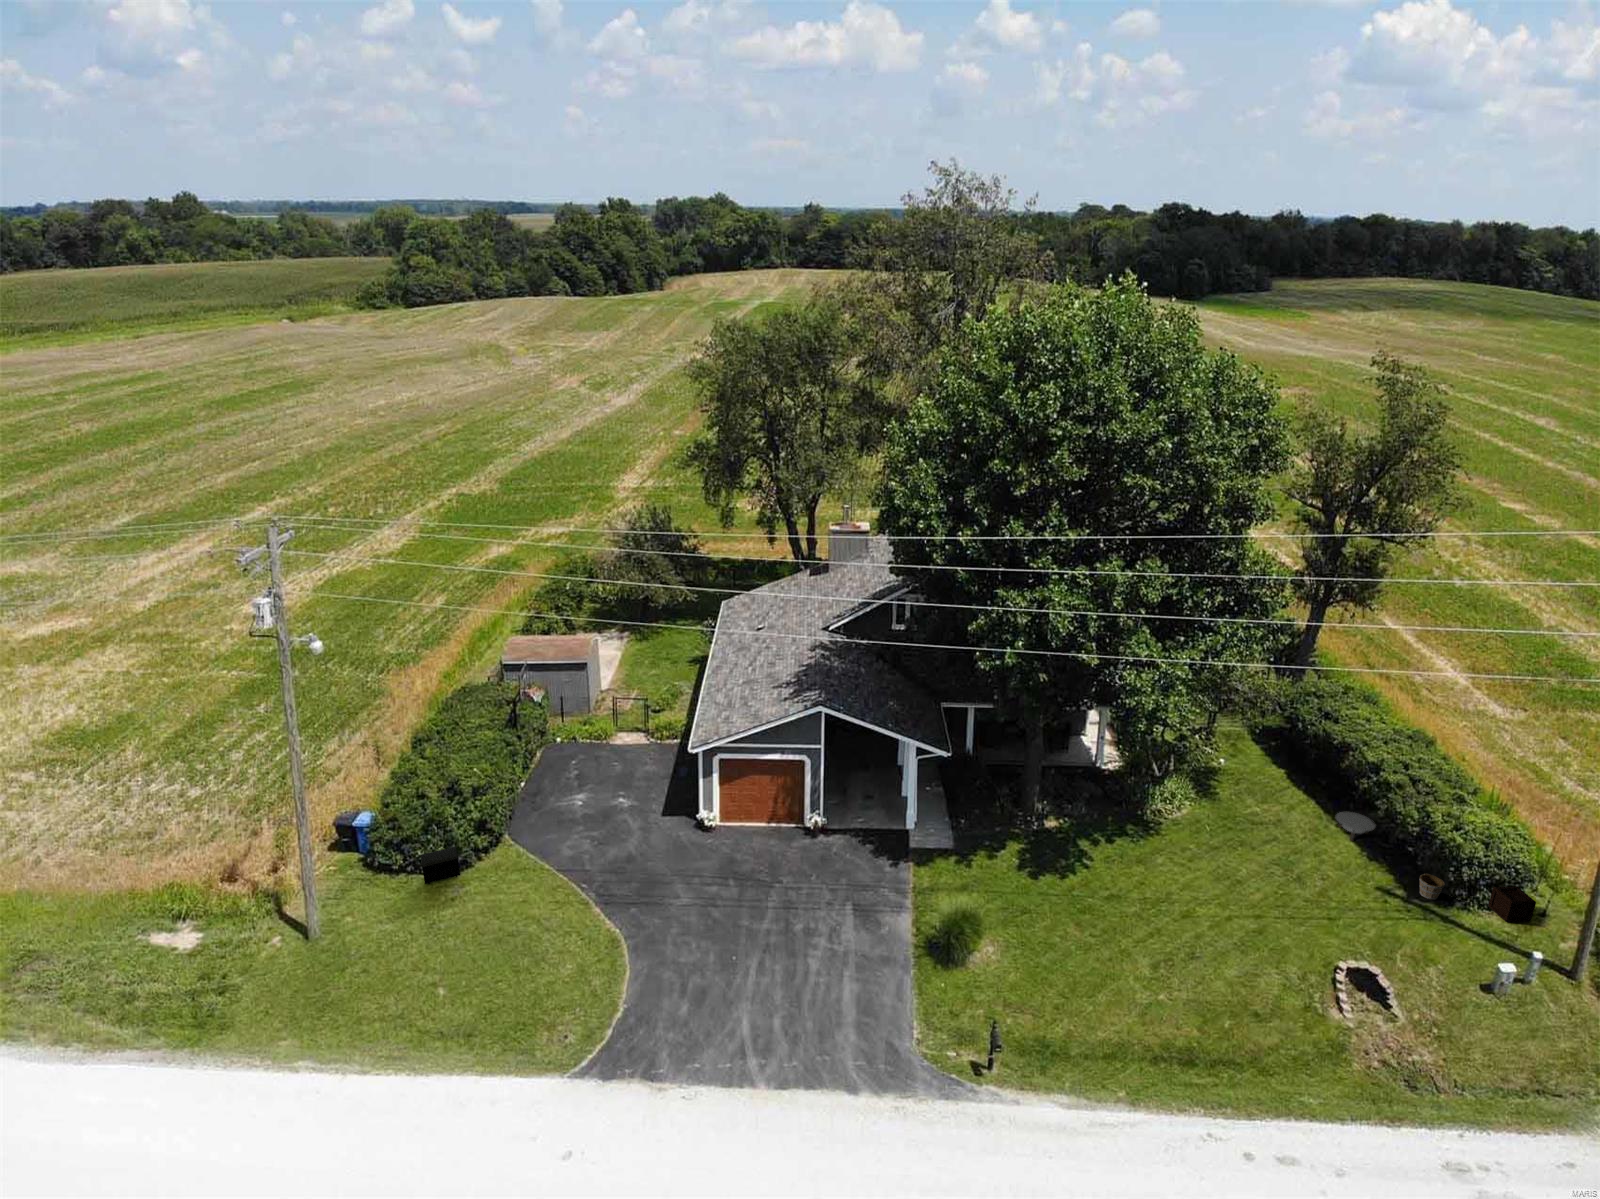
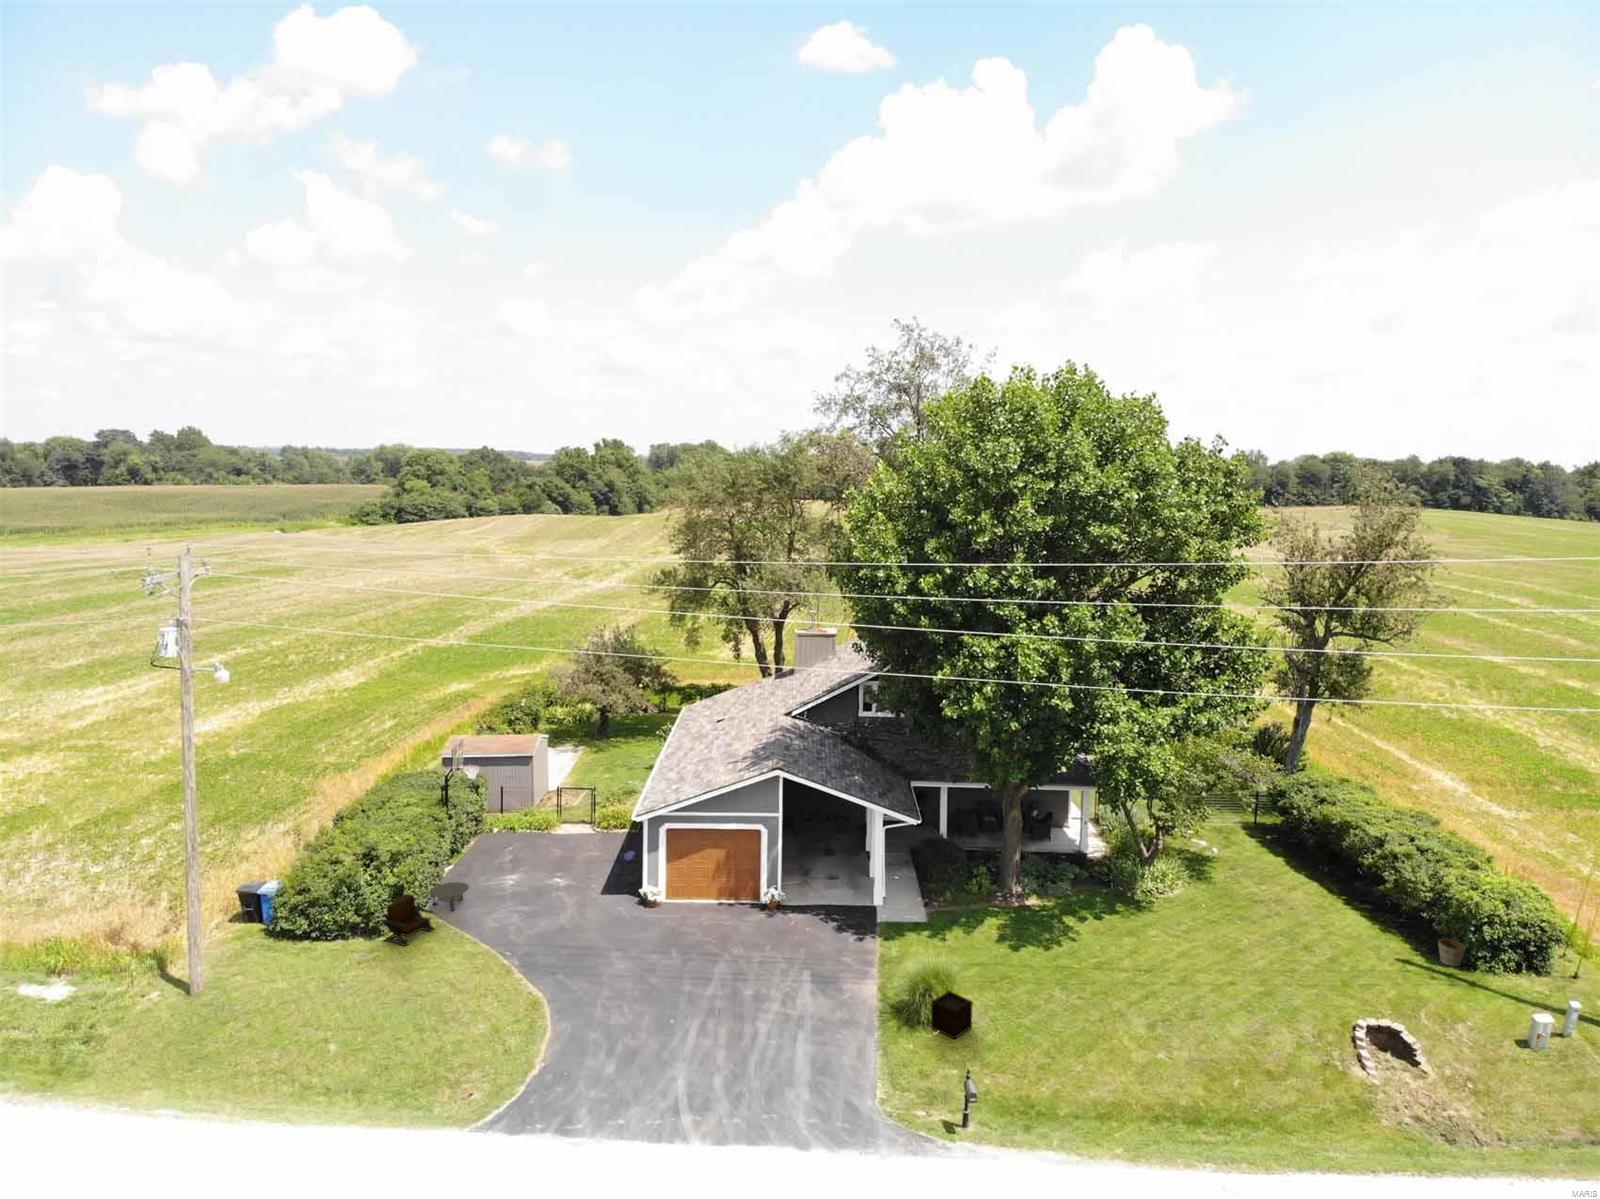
round table: present [1336,812,1376,841] -> present [429,882,469,911]
lounge chair: none [468,827,517,876] -> present [382,894,435,946]
storage bench: present [421,847,460,884] -> none [326,912,369,954]
wooden crate: present [1488,887,1536,922] -> present [931,991,973,1039]

